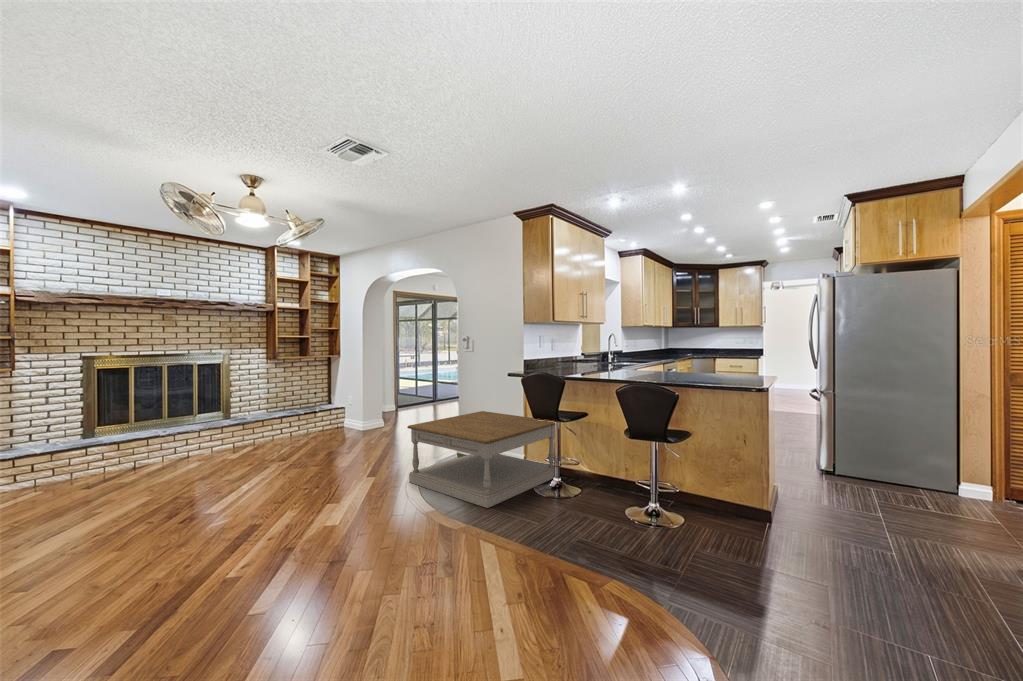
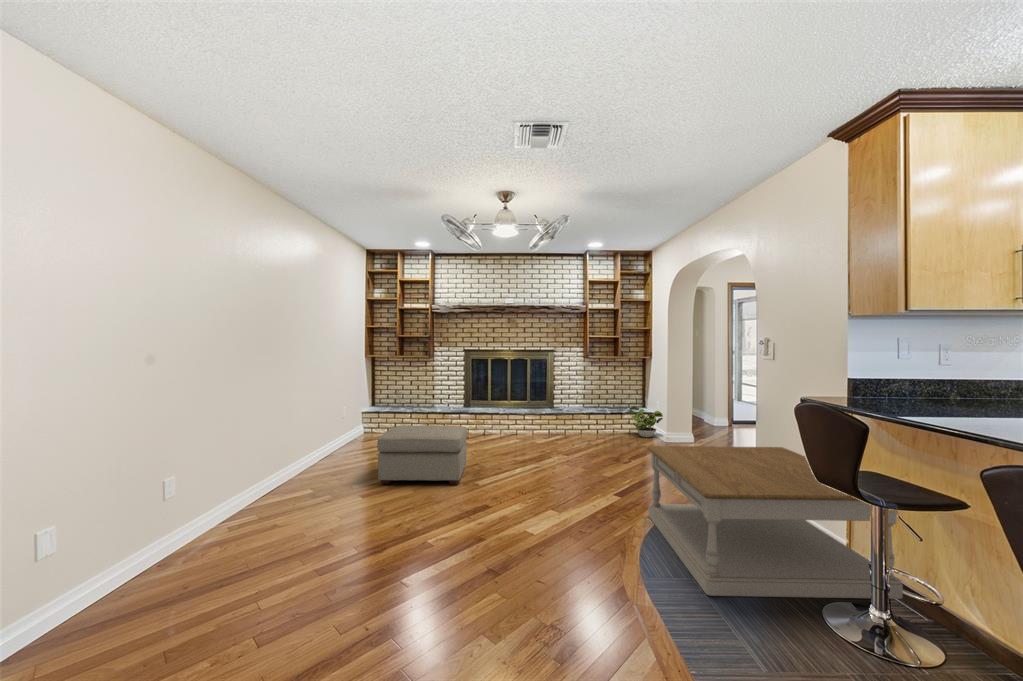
potted plant: none [321,404,357,432] -> present [626,407,663,438]
ottoman: none [34,452,191,557] -> present [377,426,467,485]

